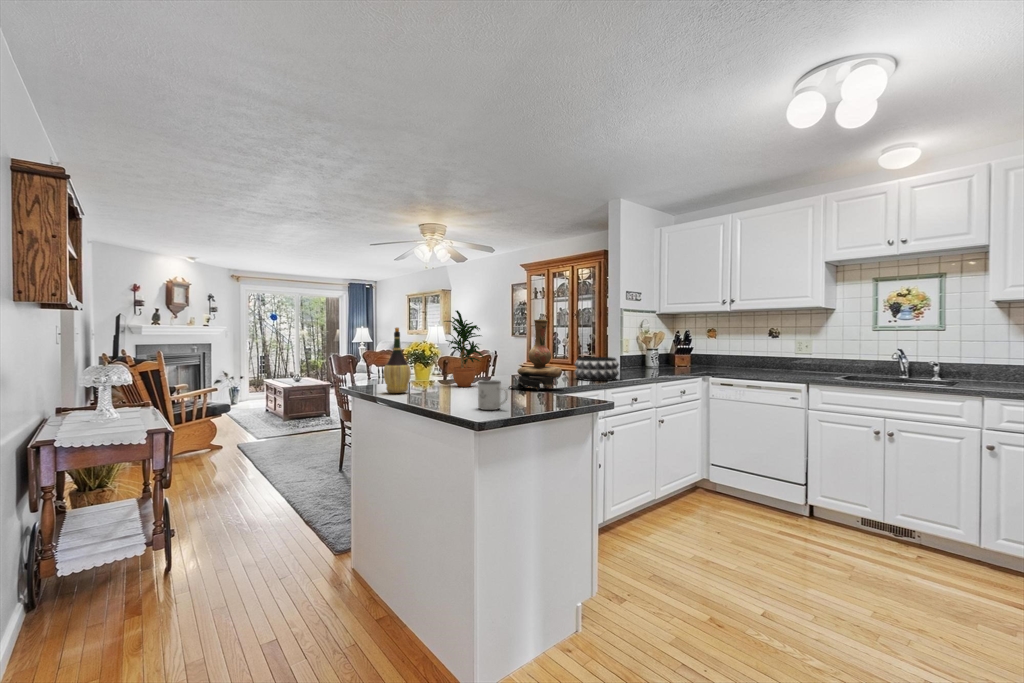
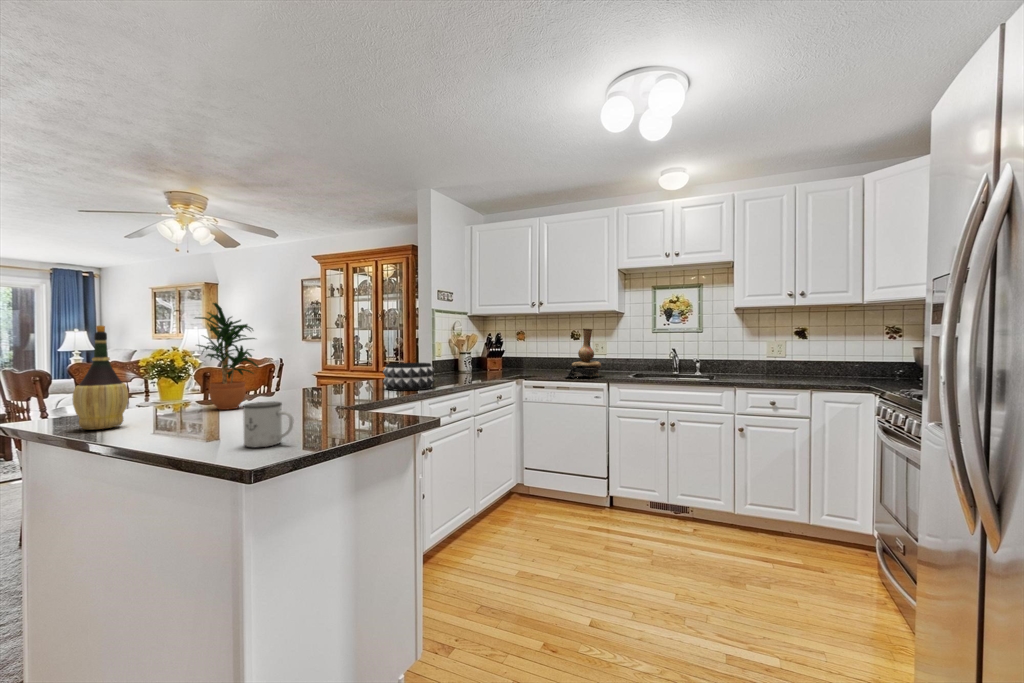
vase: present [509,320,562,390] -> present [565,328,601,378]

